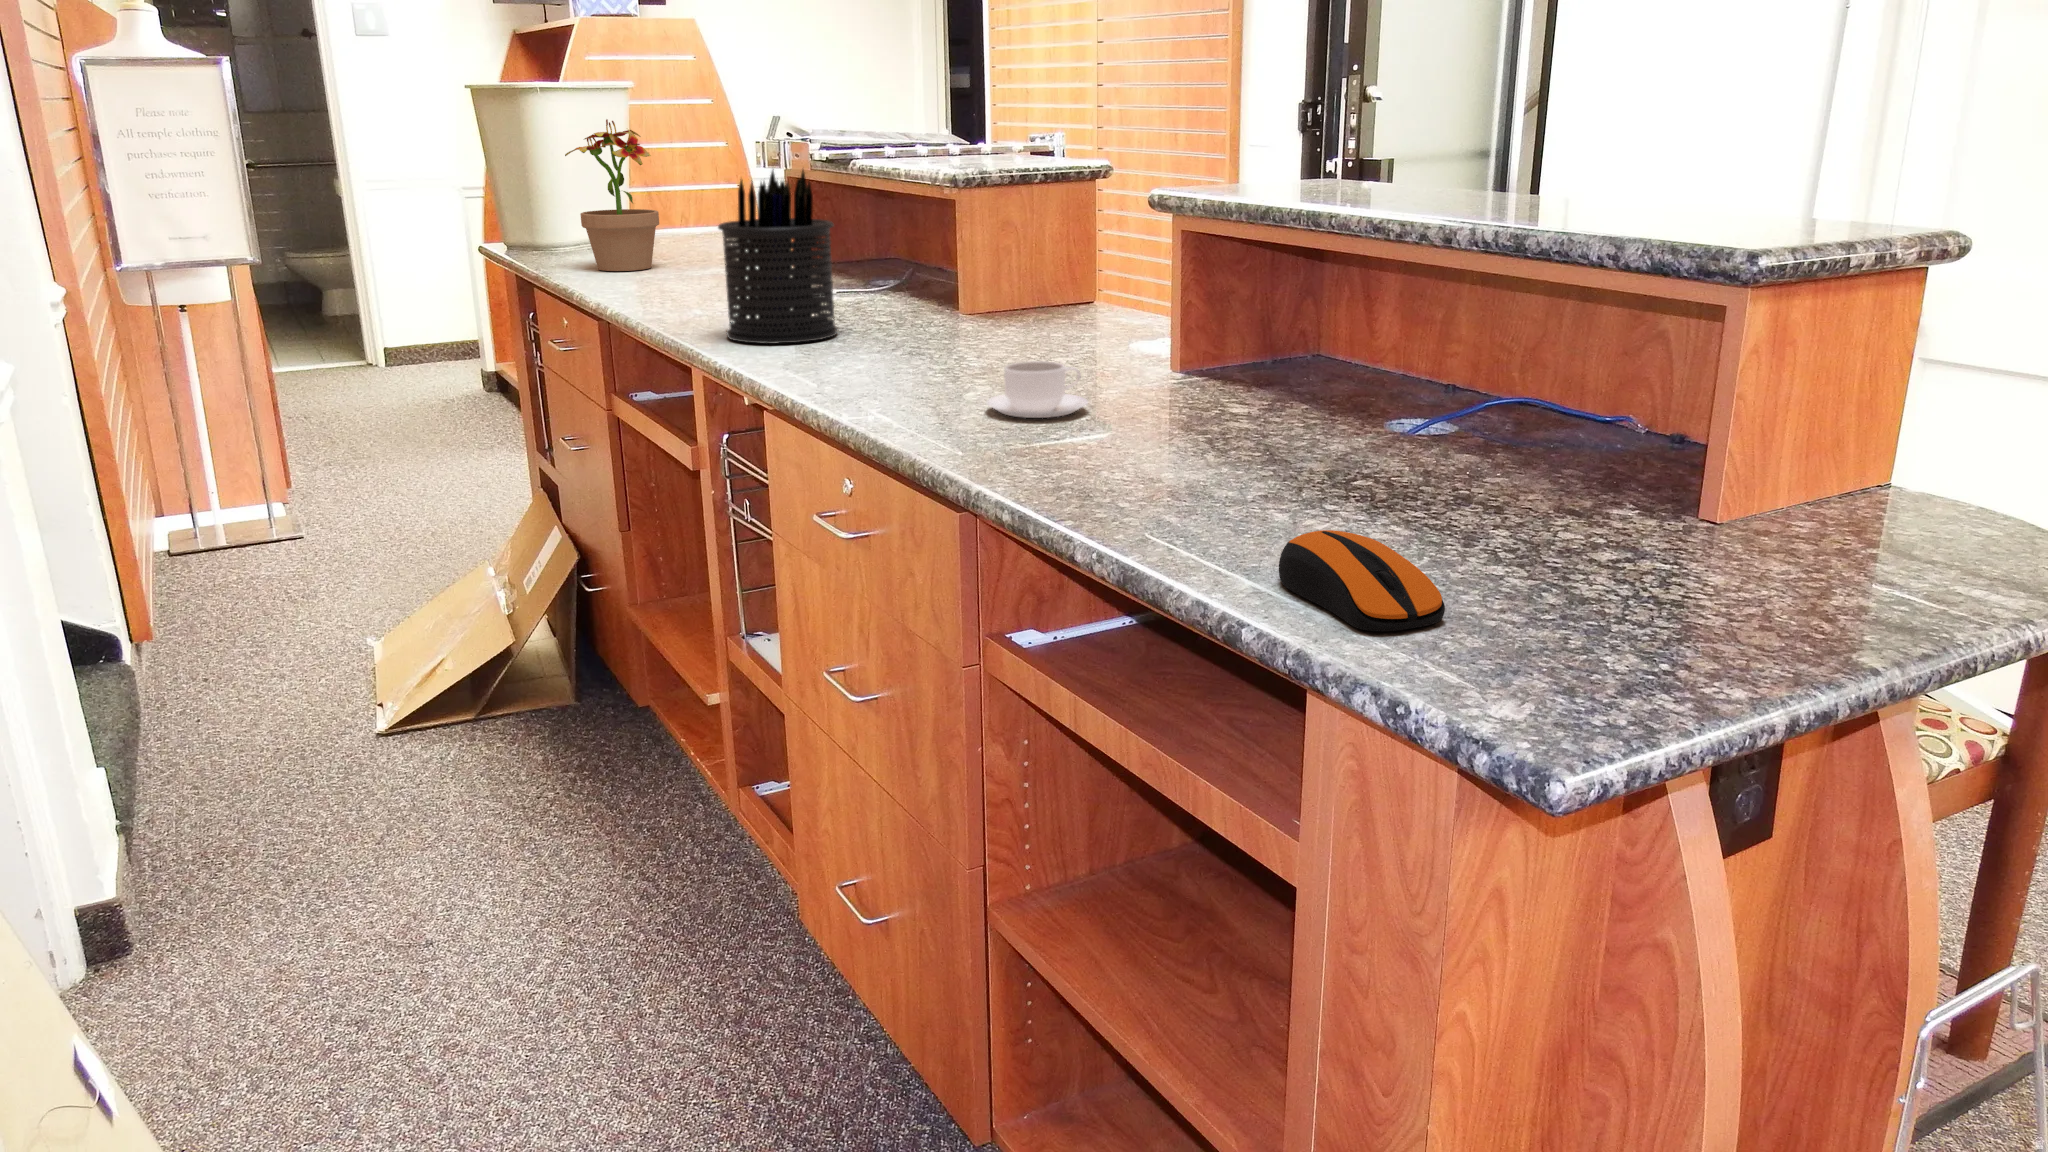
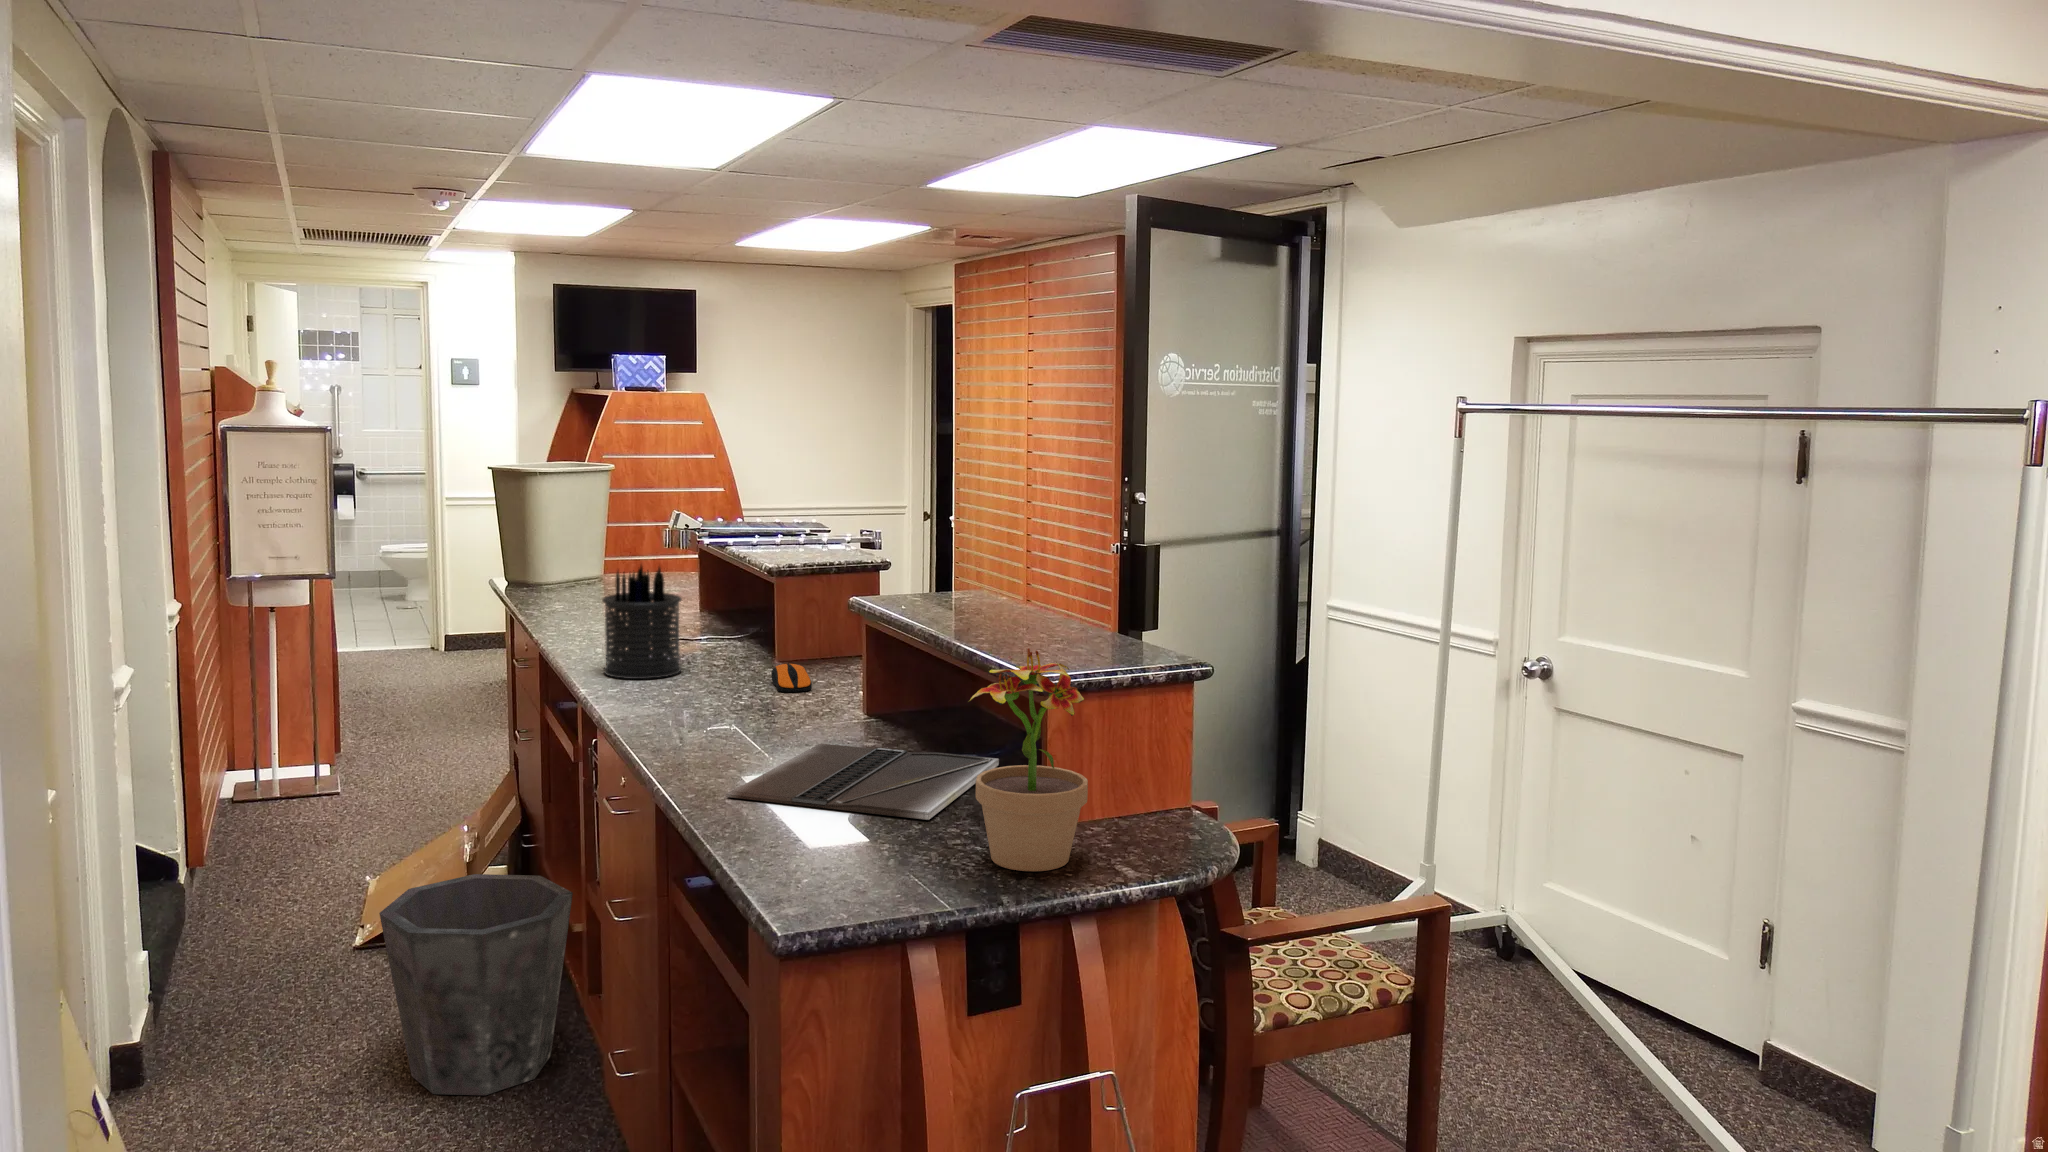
potted plant: present [565,119,659,271] -> present [968,648,1088,871]
coffee cup: present [986,361,1088,418] -> none [715,707,781,744]
laptop: none [1111,411,1502,517] -> present [726,743,999,820]
computer mouse: present [1279,530,1445,631] -> present [772,664,812,692]
waste bin: none [441,631,705,937] -> present [379,874,573,1095]

